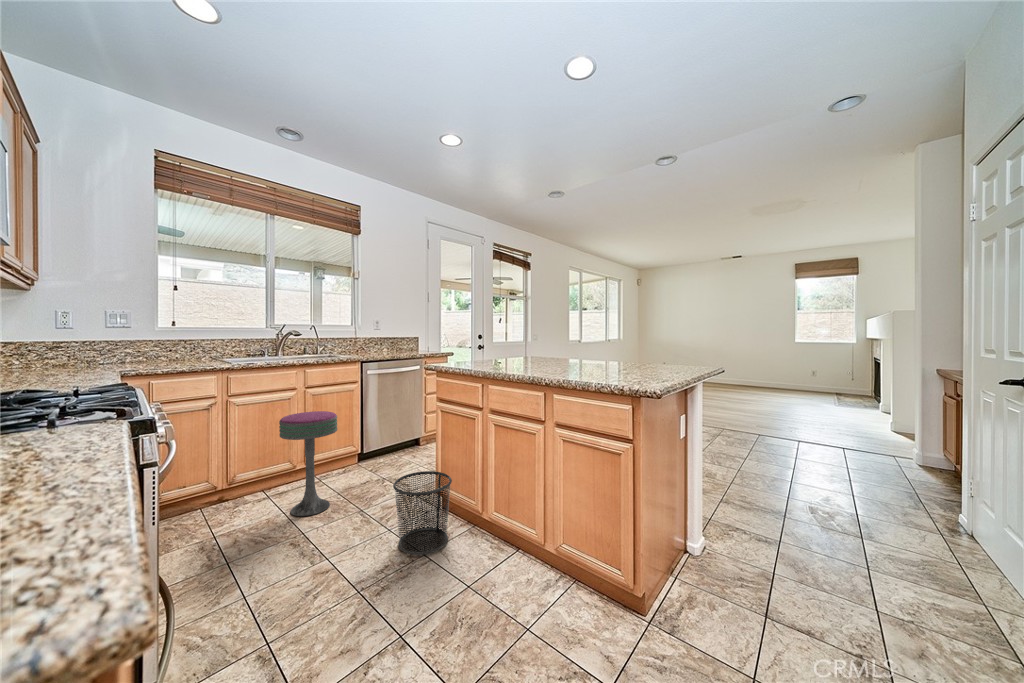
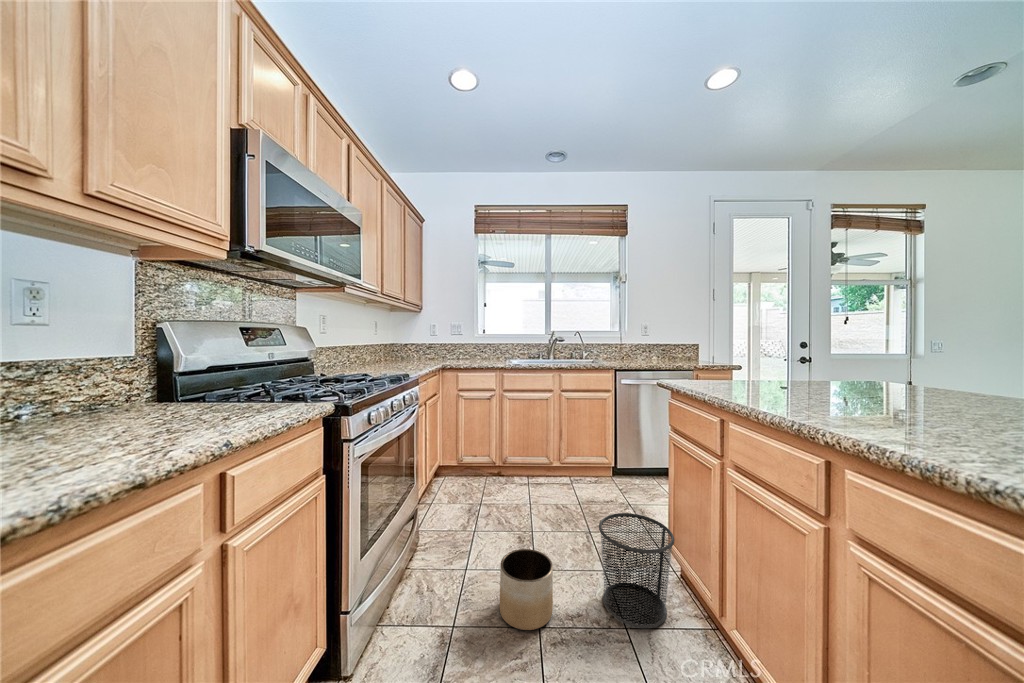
bar stool: present [279,411,337,516] -> none [528,415,577,516]
planter: none [310,531,365,604] -> present [500,549,553,630]

